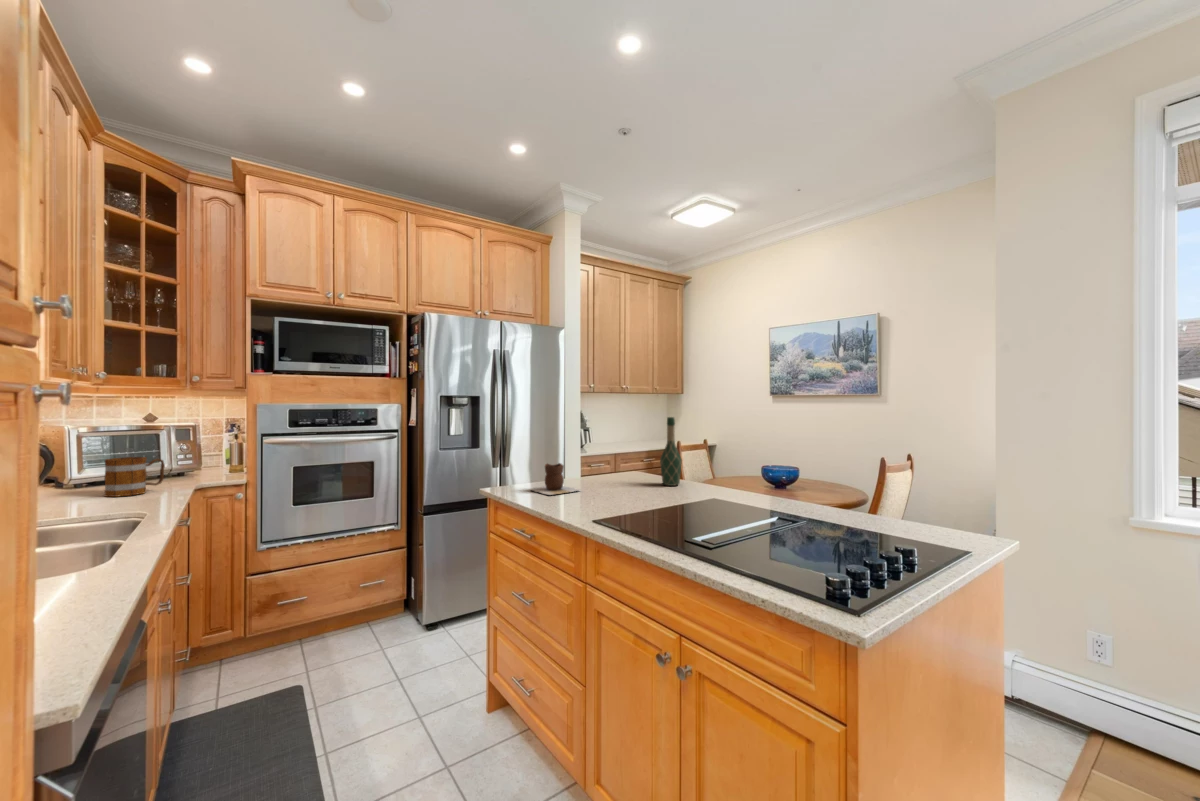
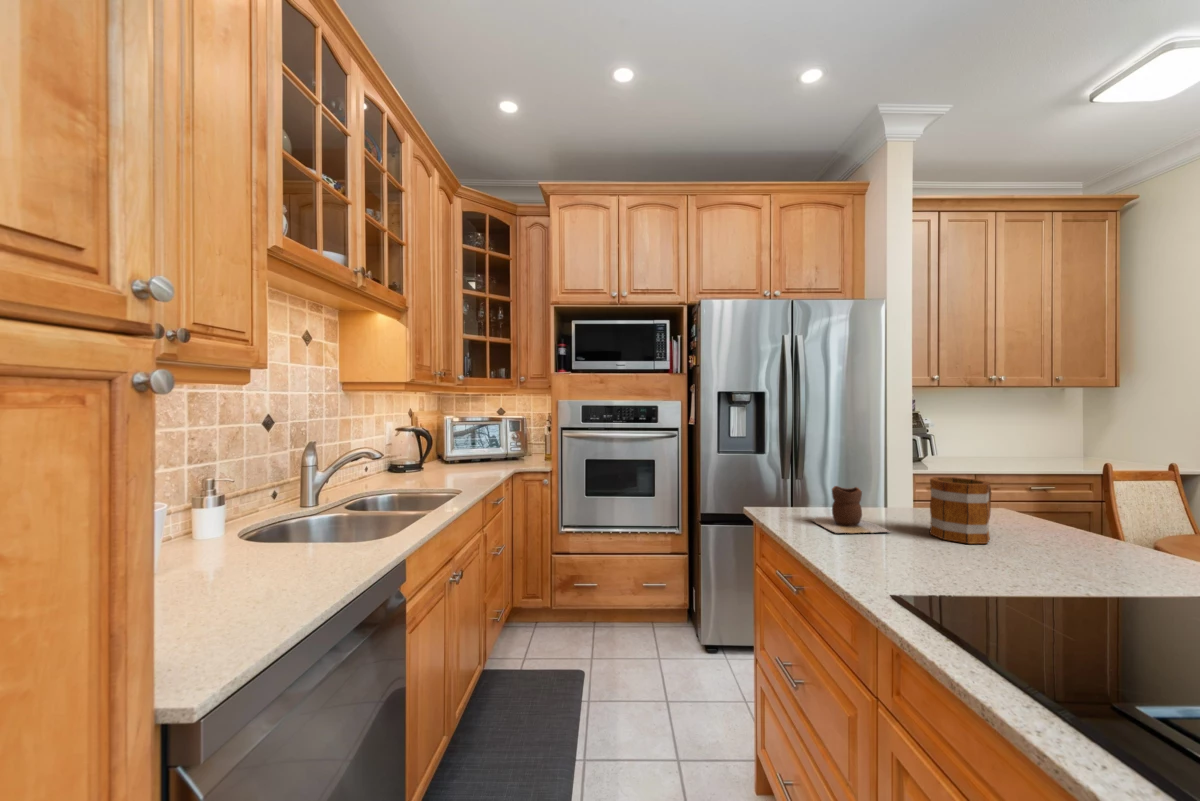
wine bottle: present [660,417,682,486] -> none [1053,427,1106,549]
mug: present [104,457,165,497] -> present [930,477,991,544]

